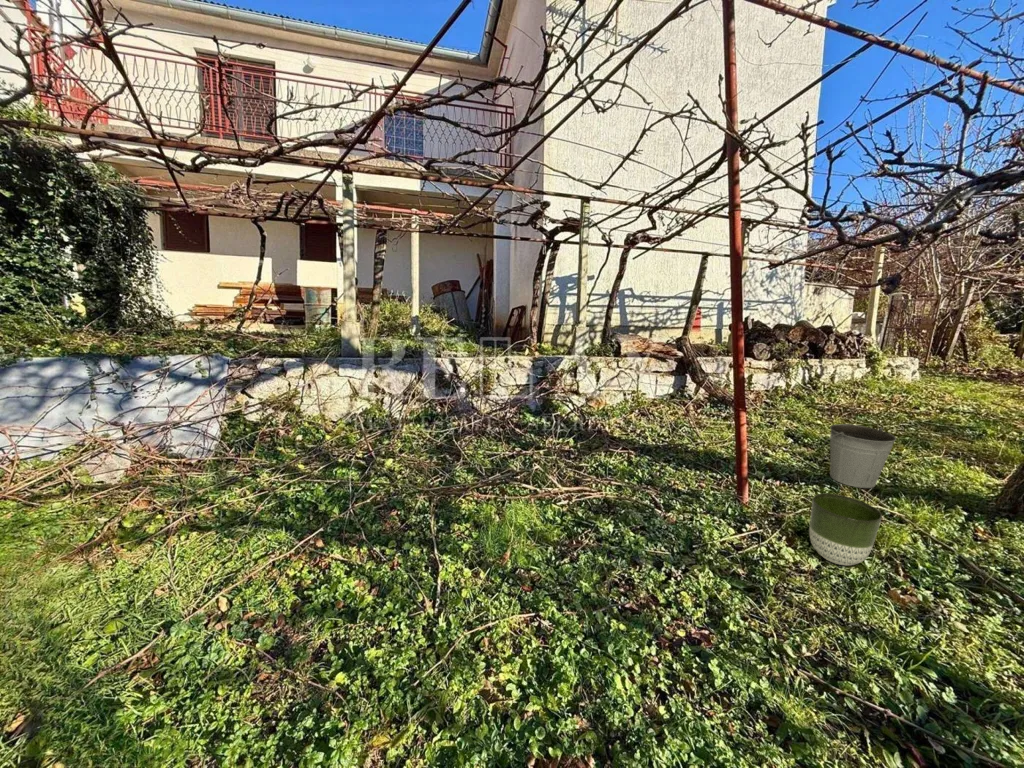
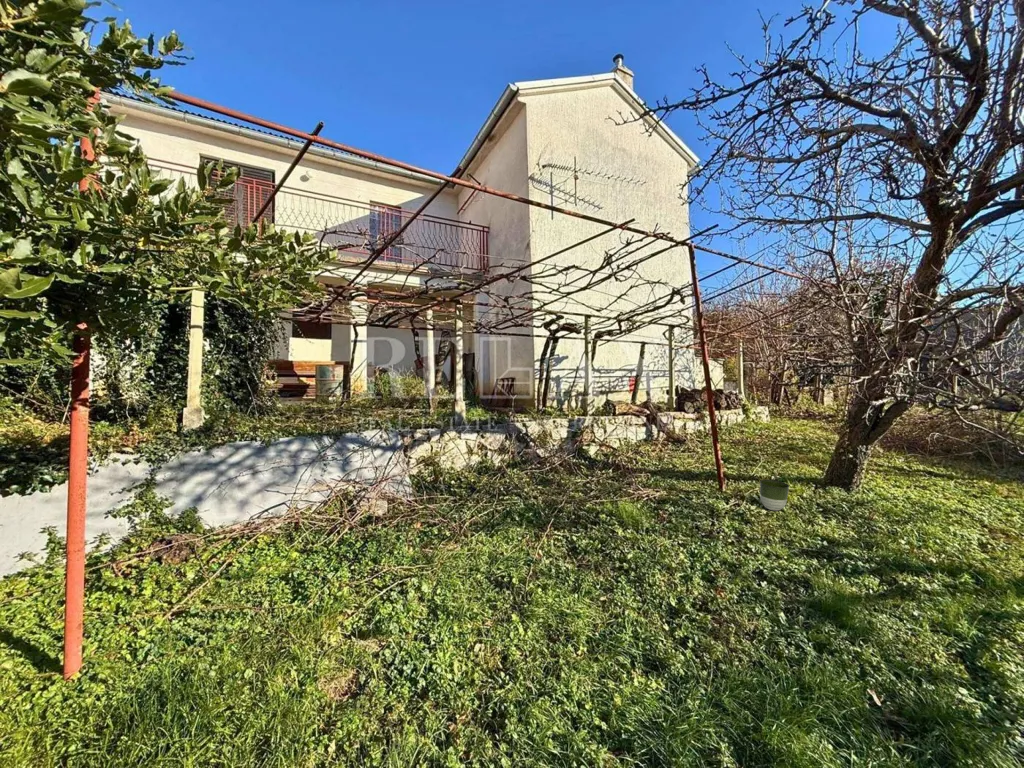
bucket: present [825,424,896,488] -> none [748,449,781,481]

